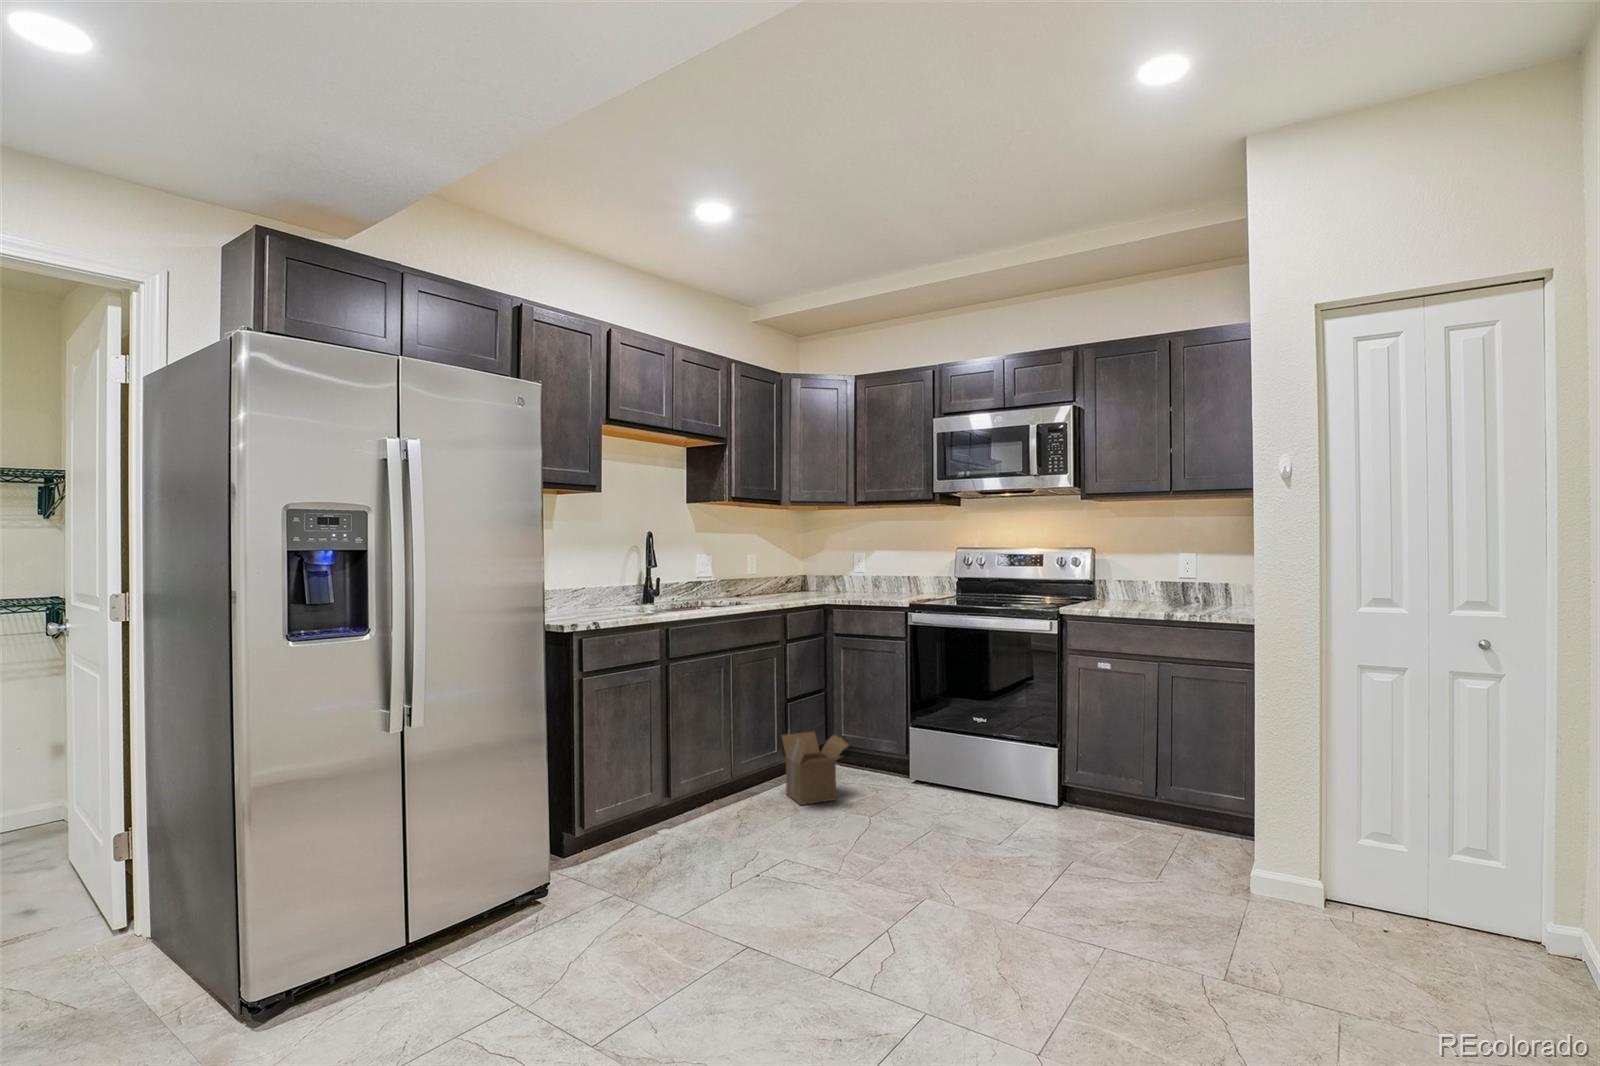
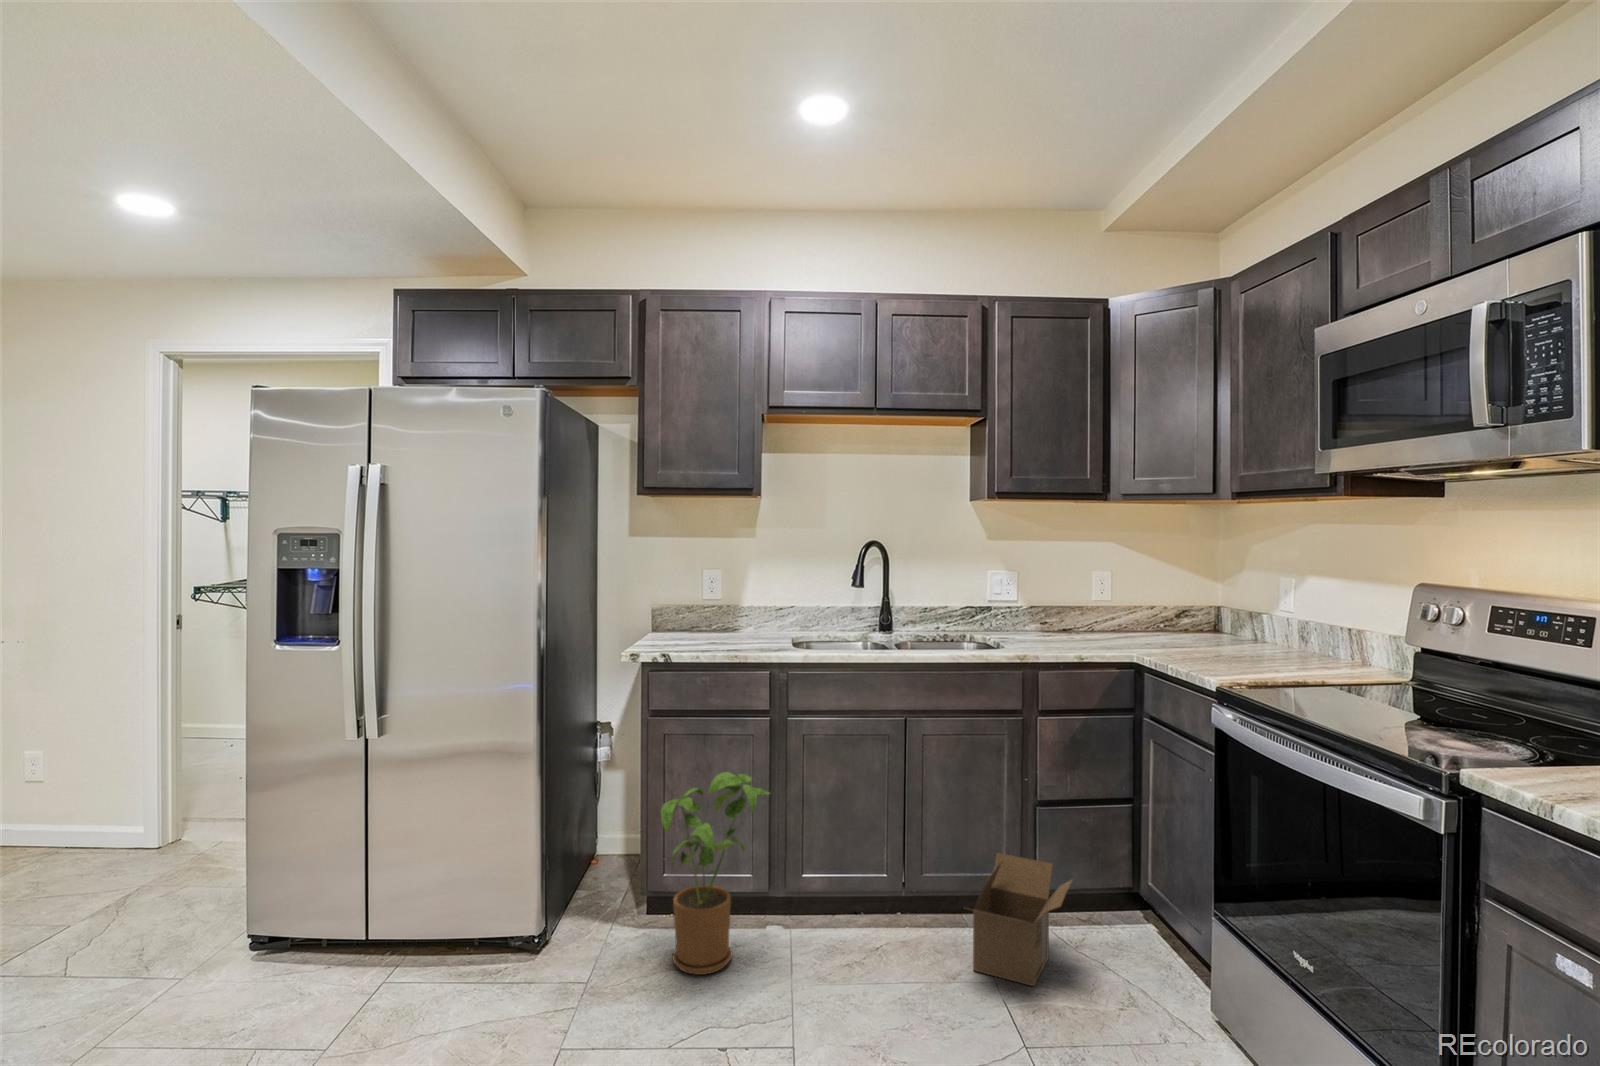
house plant: none [609,703,702,864] -> present [661,772,770,975]

